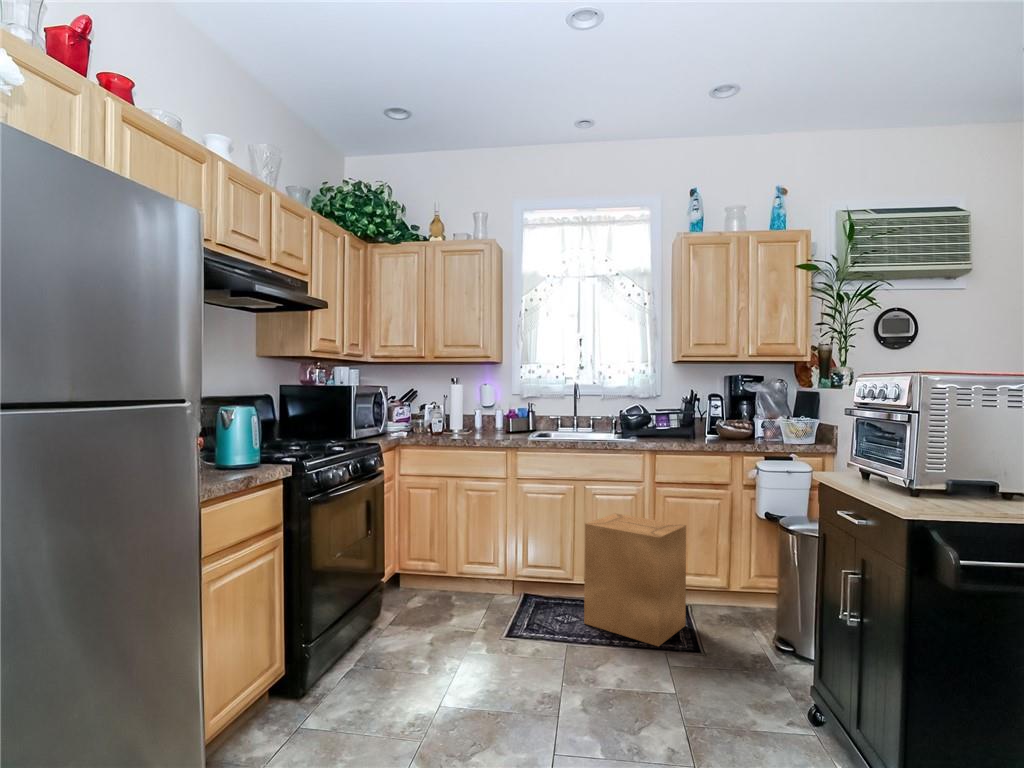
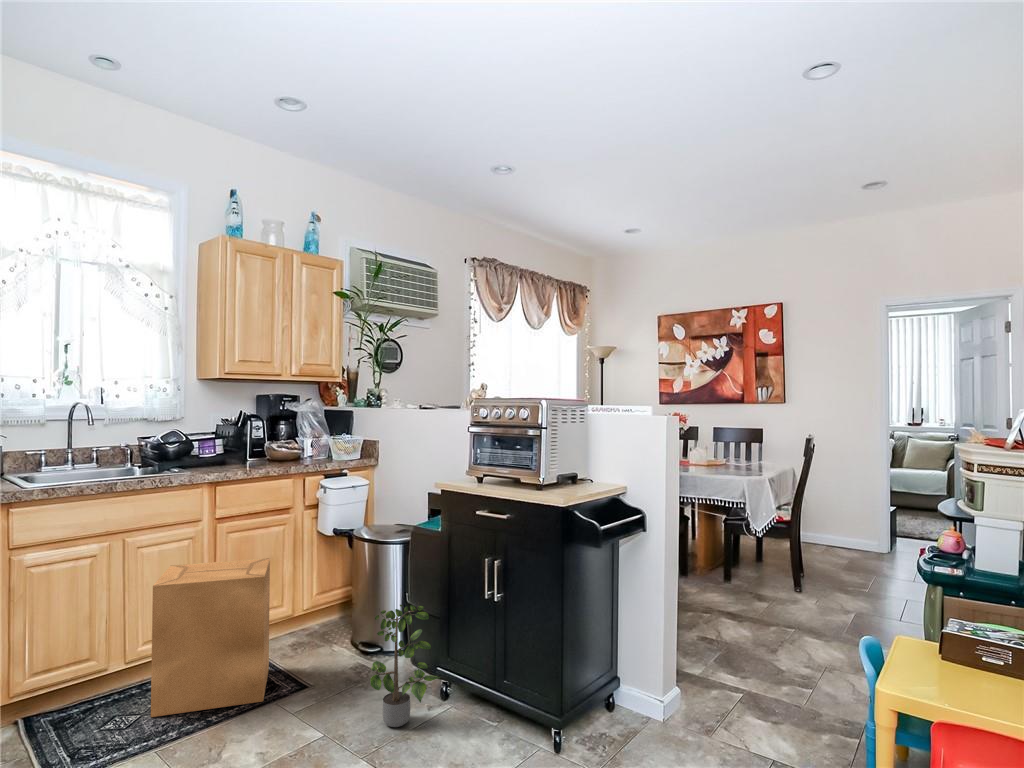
potted plant: none [713,593,792,722] -> present [370,605,440,727]

